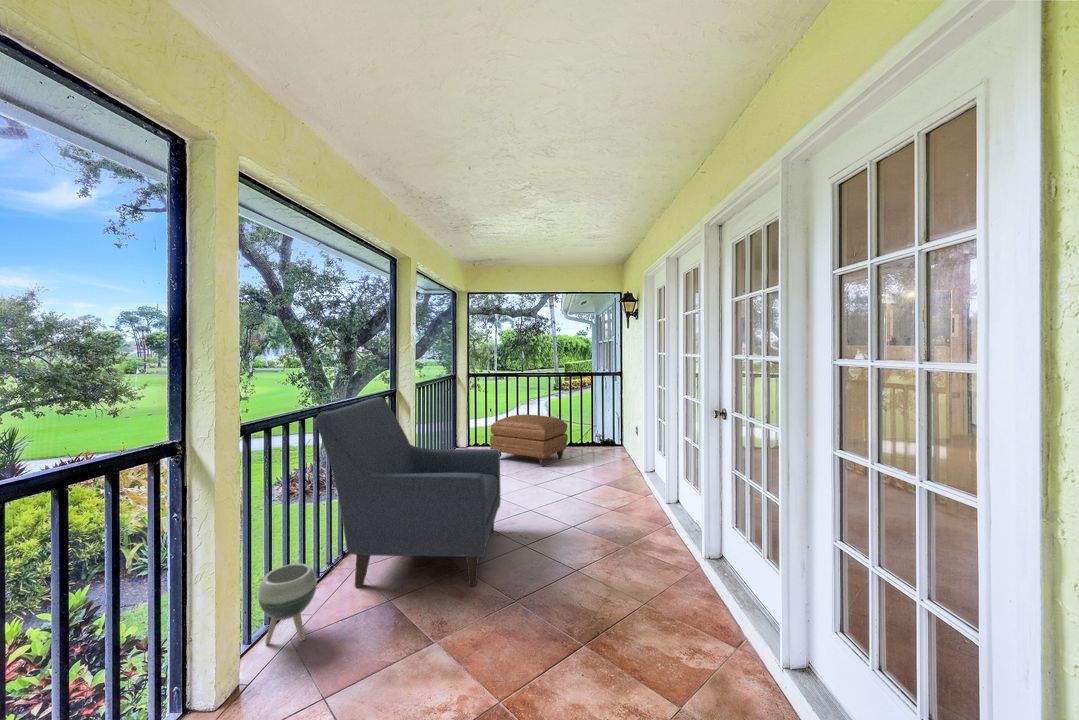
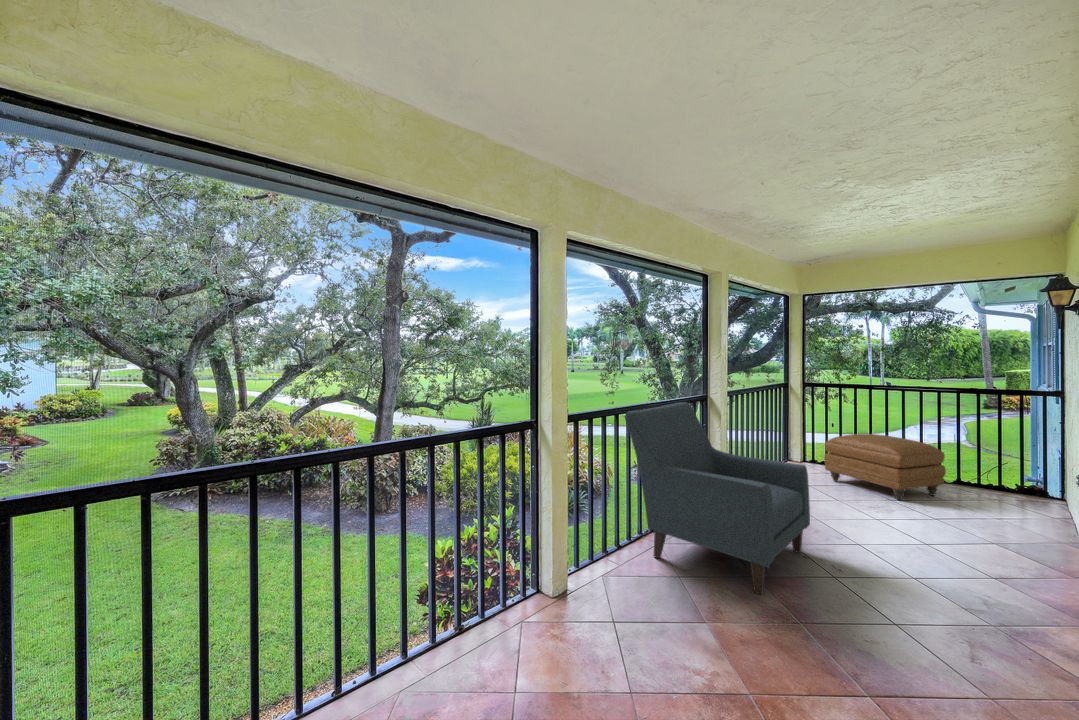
planter: present [258,563,317,644] -> none [582,521,619,580]

